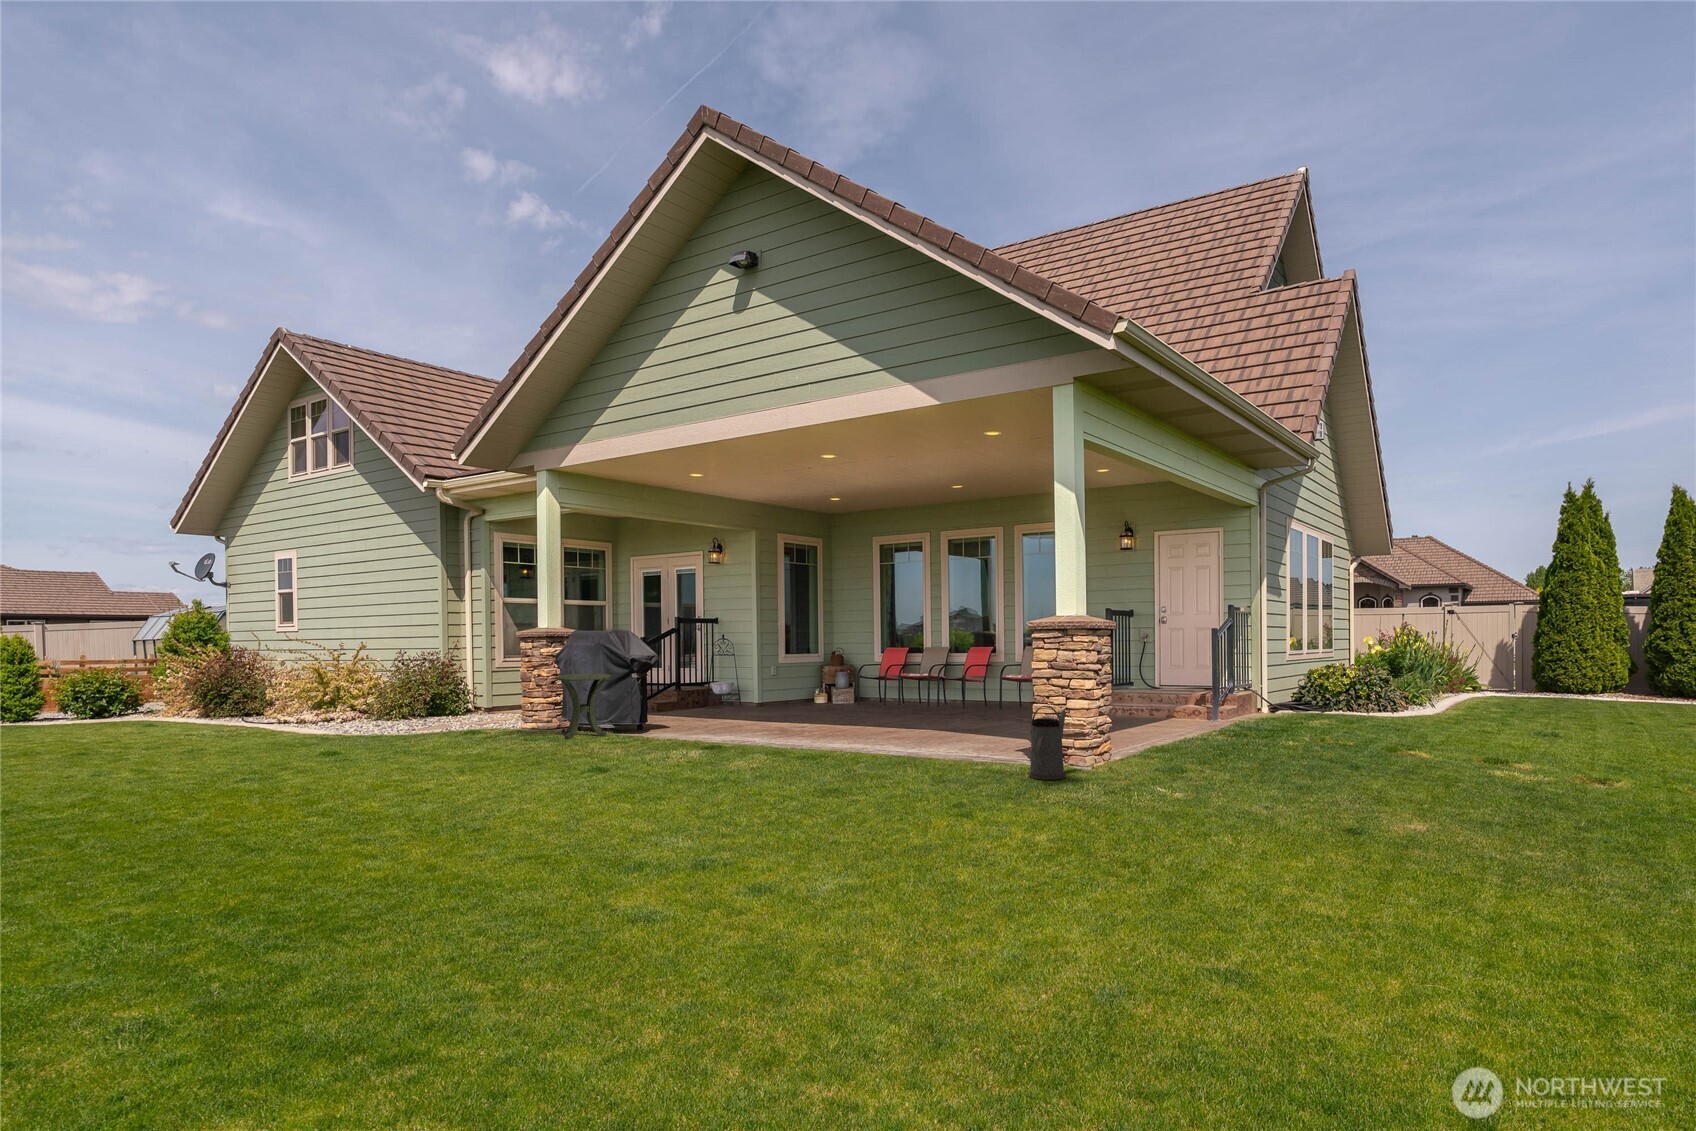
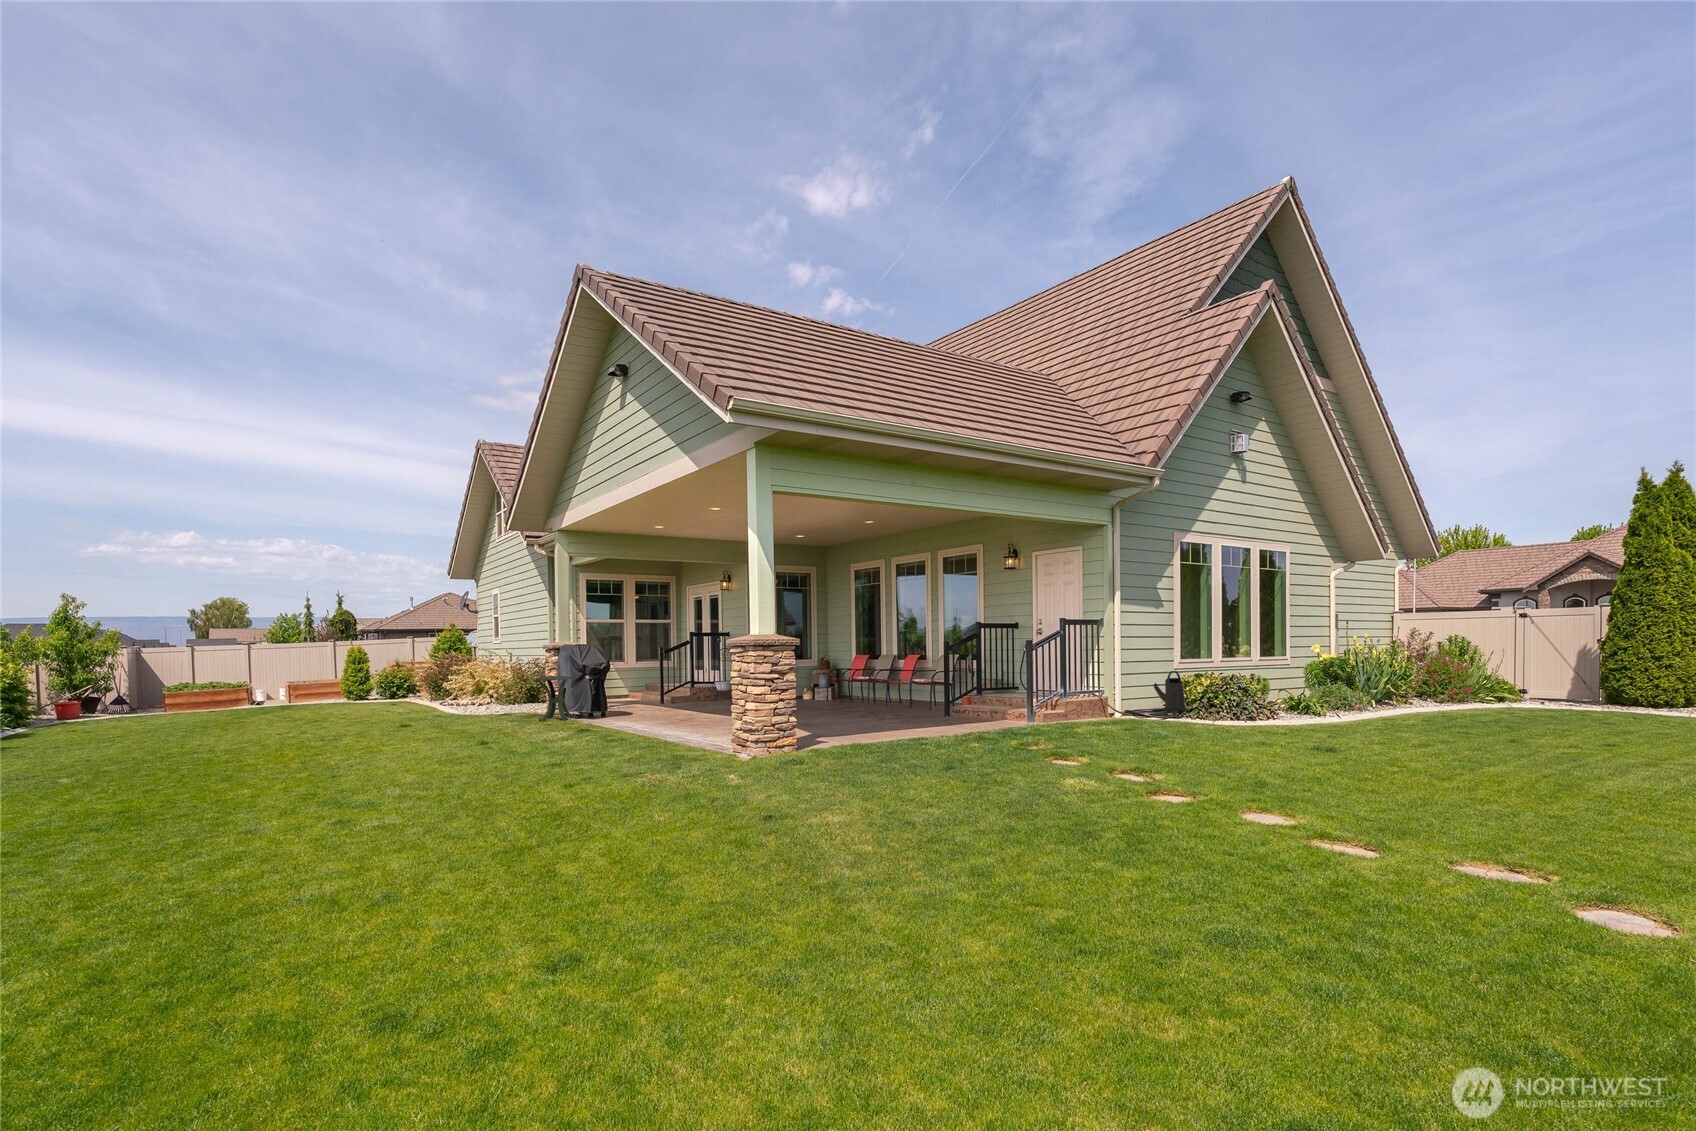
watering can: present [1029,706,1066,780] -> present [1154,671,1188,712]

